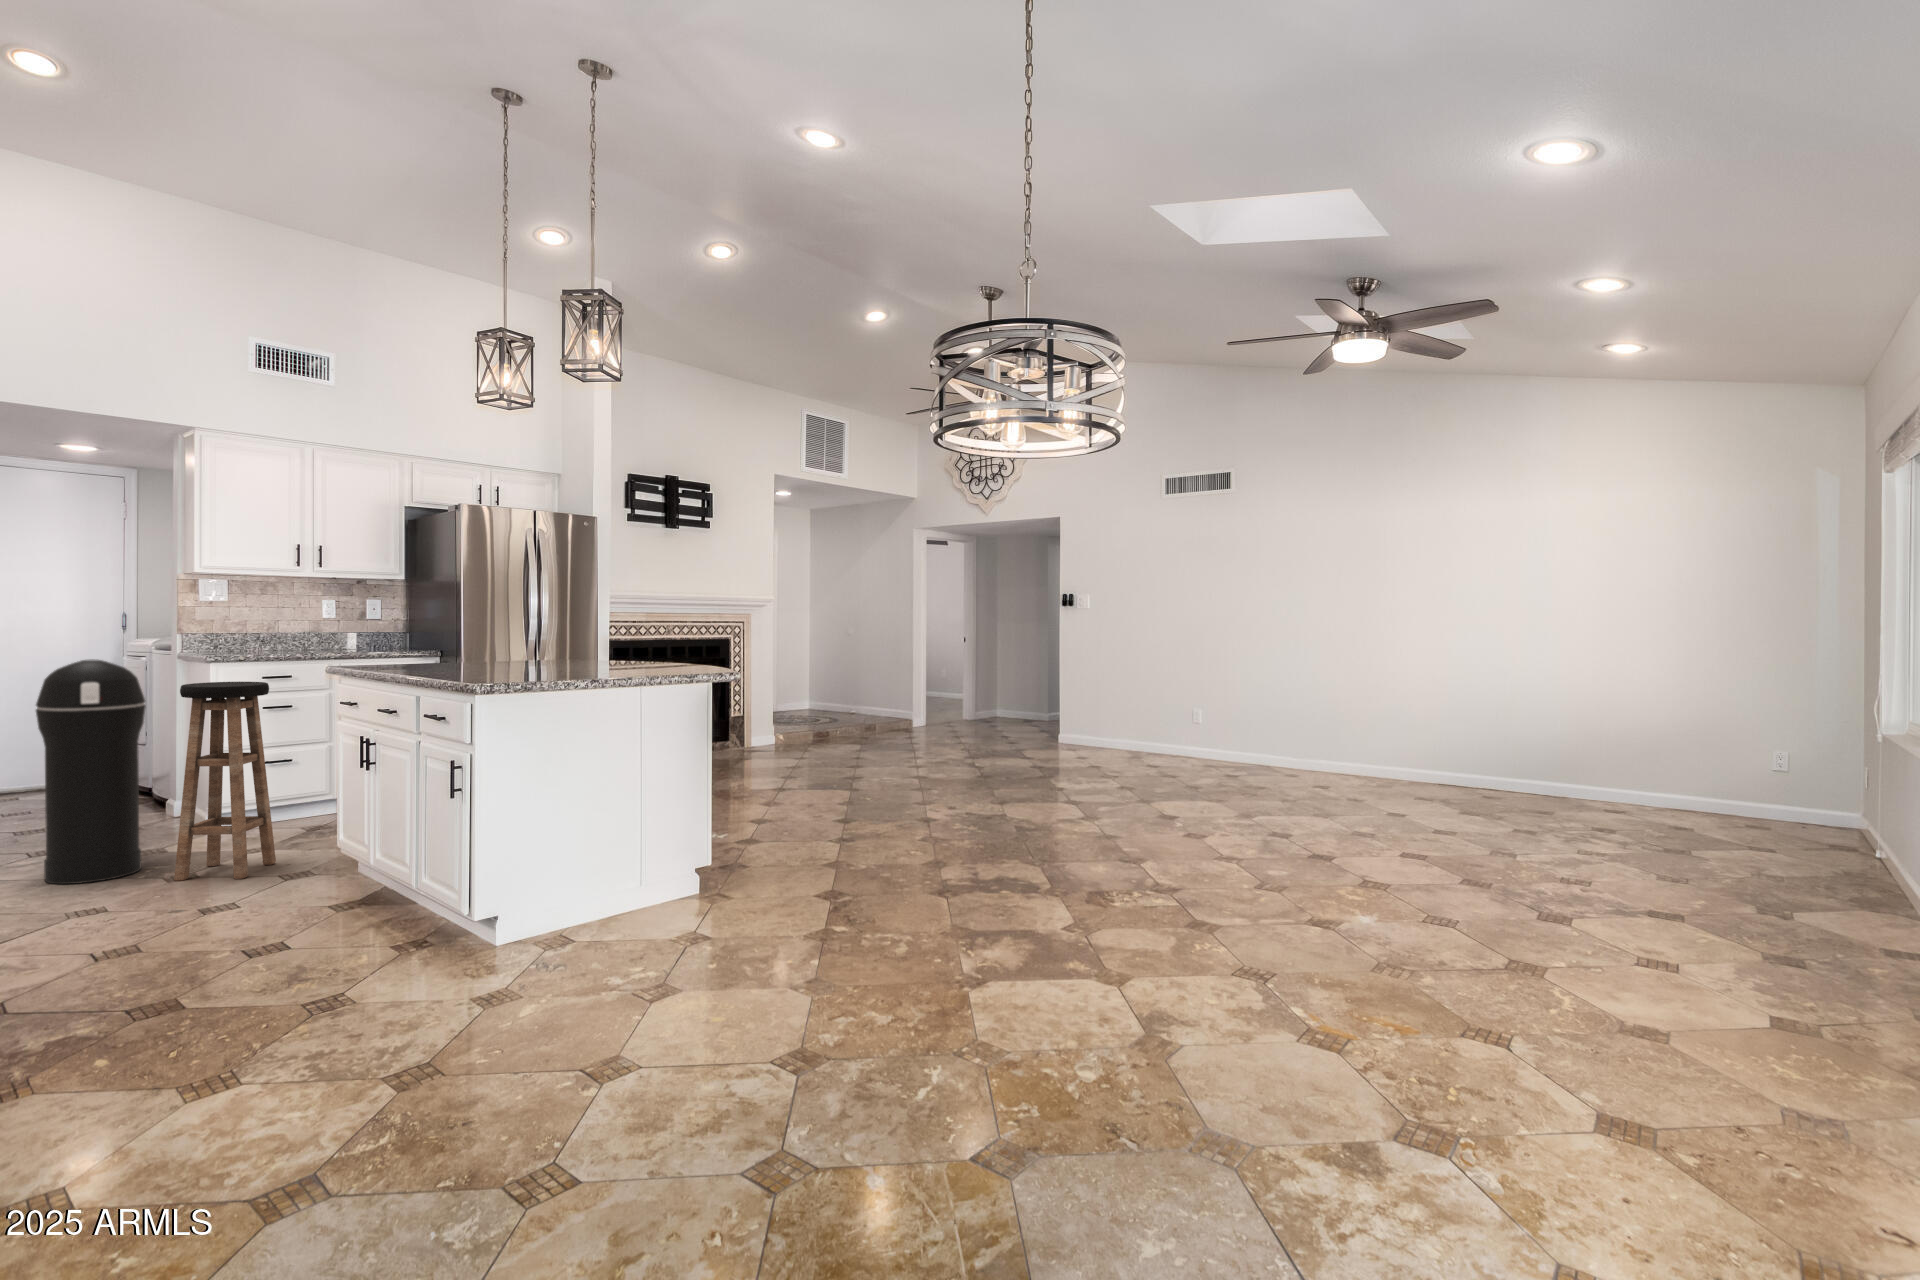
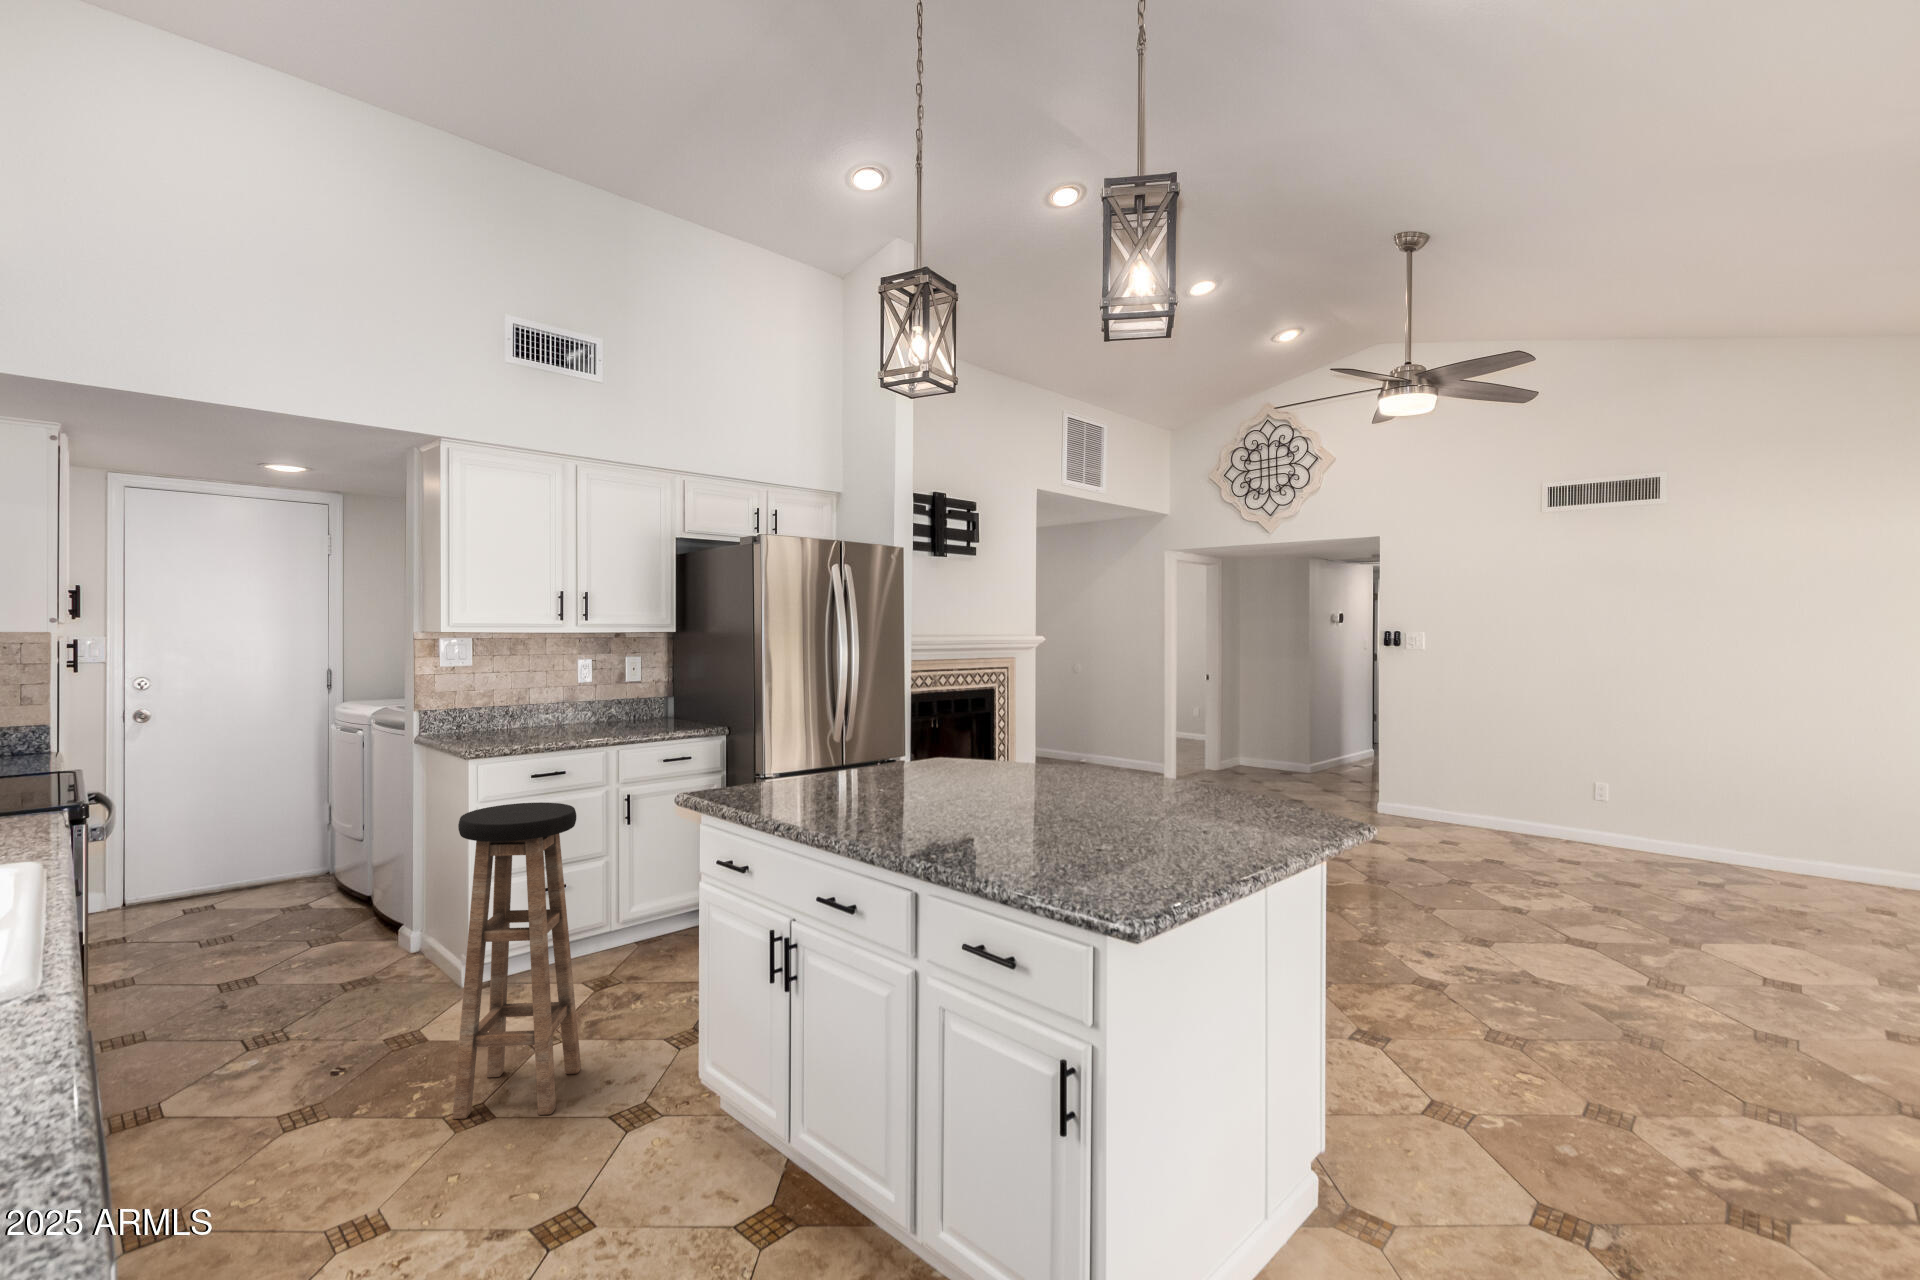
trash can: present [36,659,146,884] -> none [254,780,404,1130]

